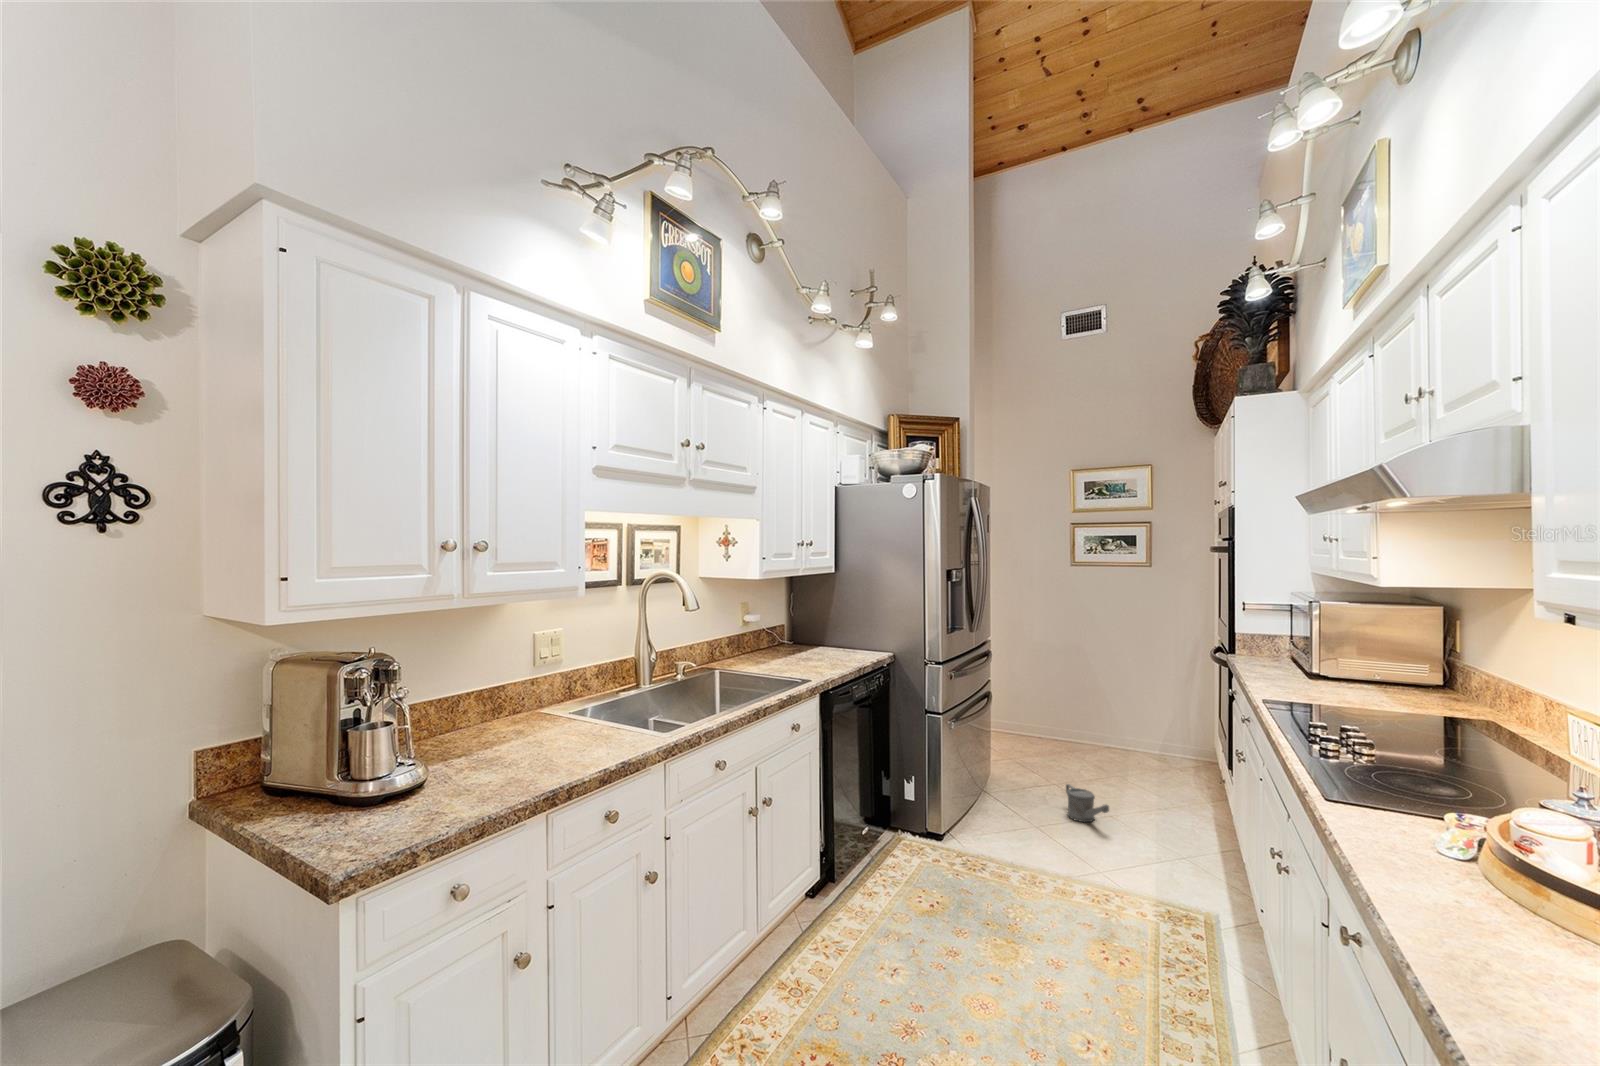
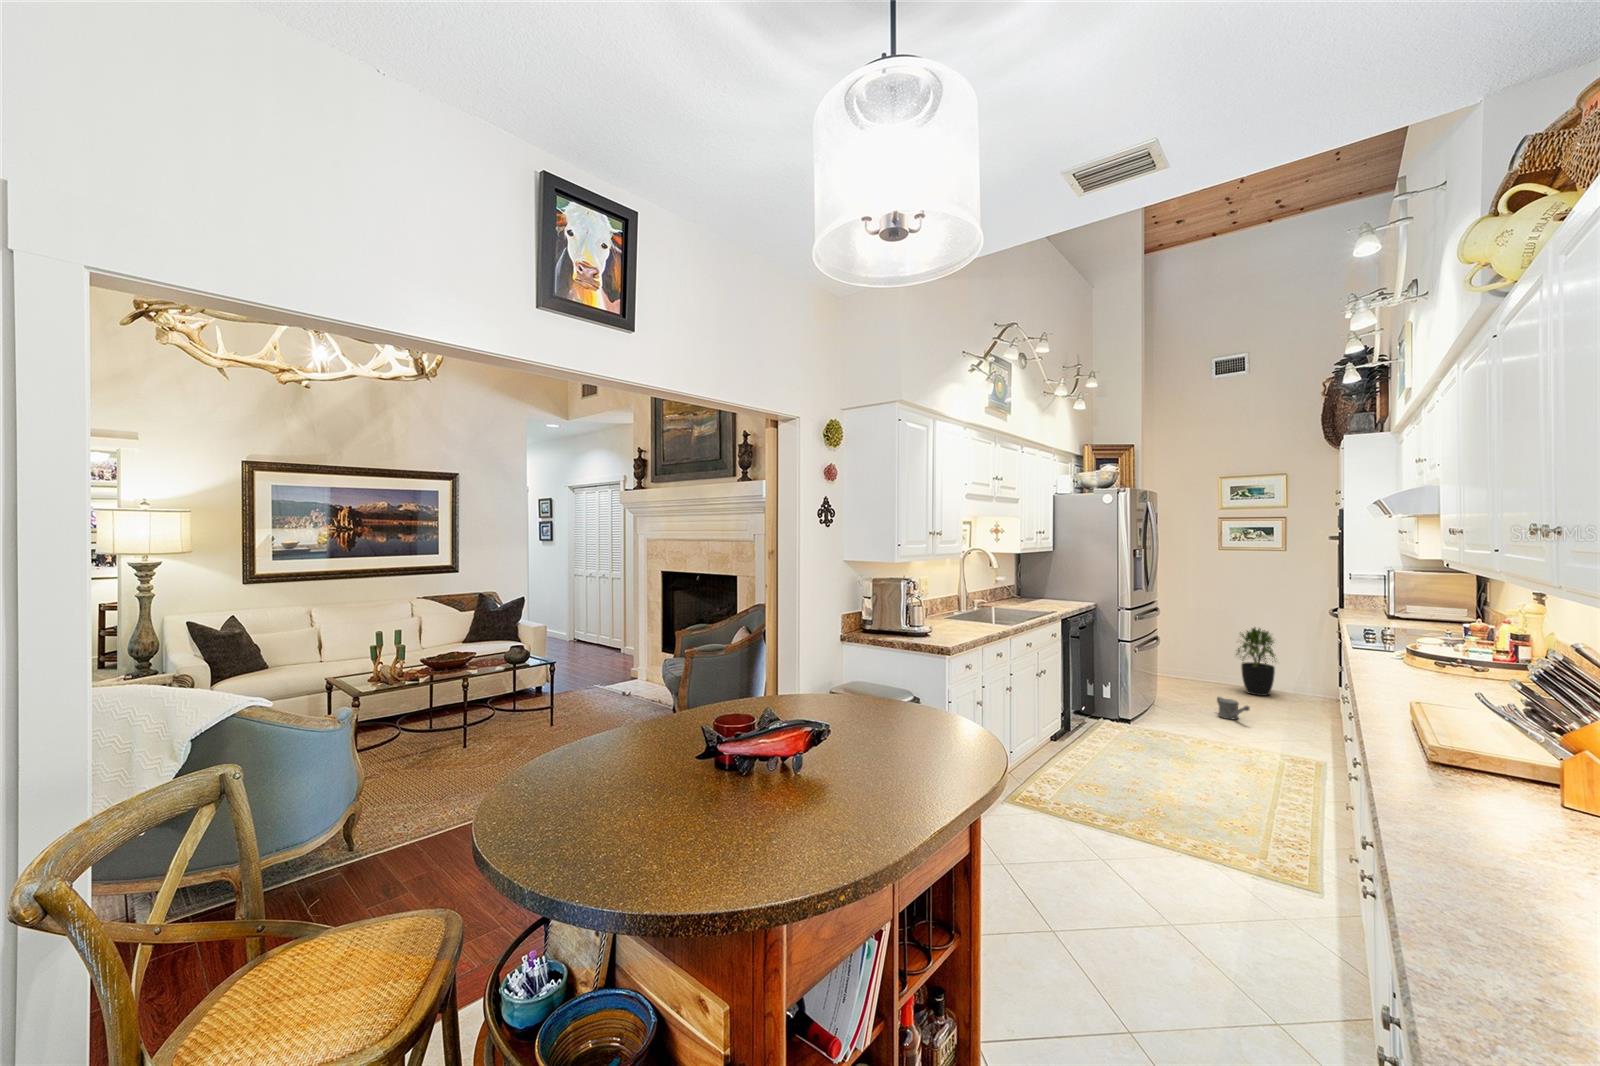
potted plant: none [1086,672,1146,770] -> present [1236,627,1276,696]

